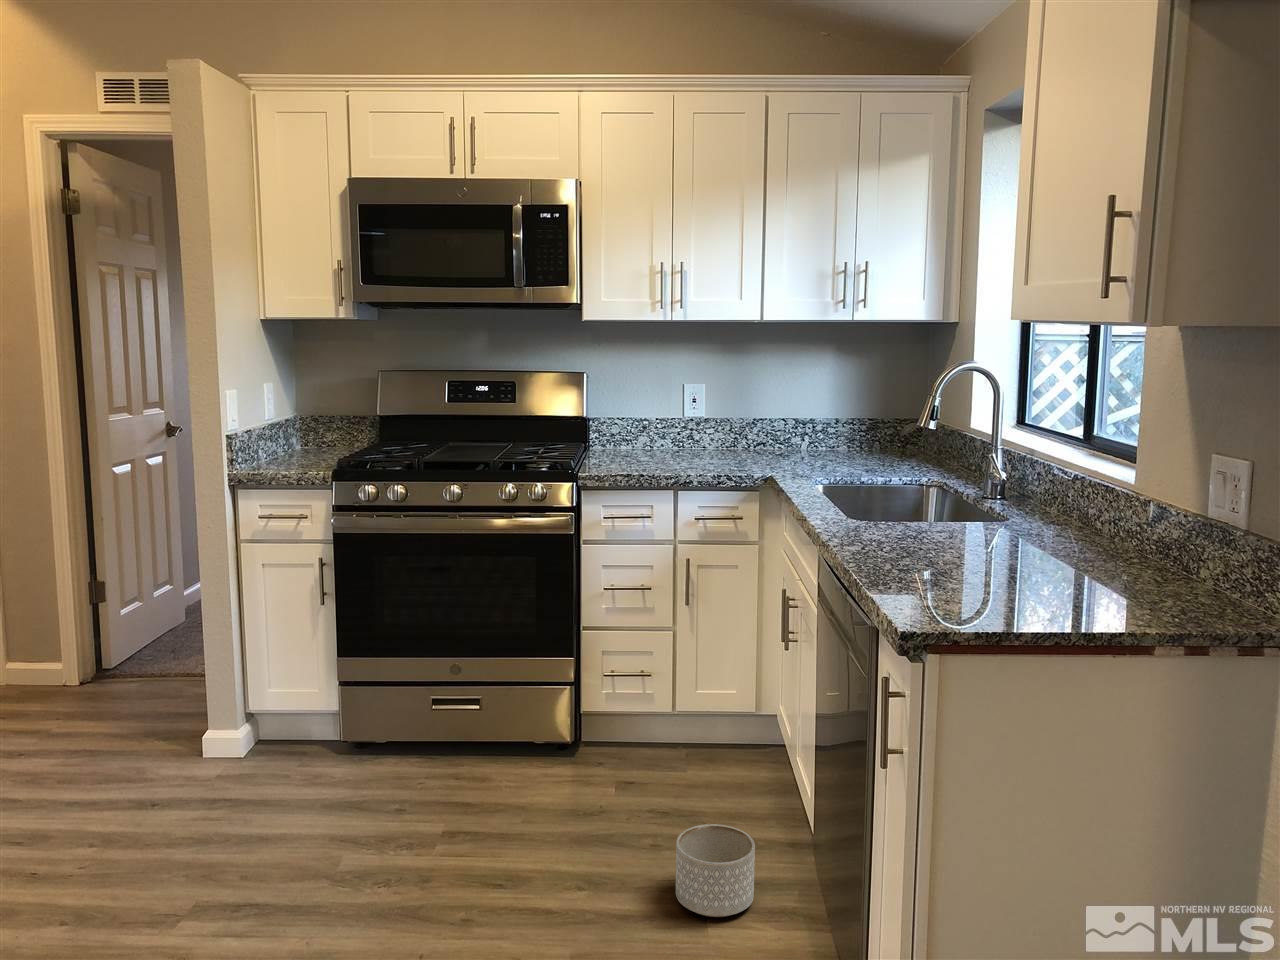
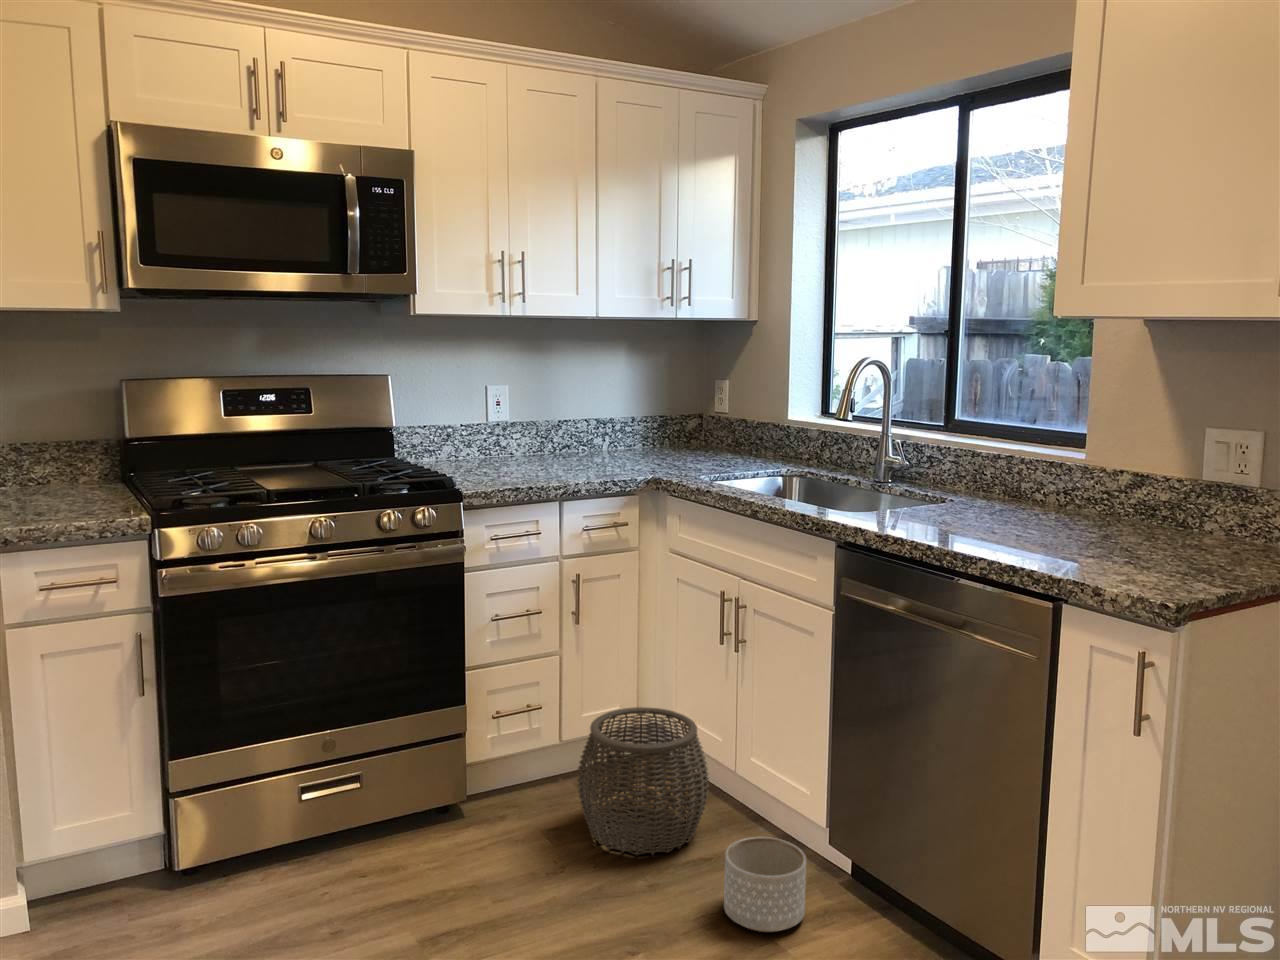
woven basket: none [632,688,756,826] -> present [577,707,709,855]

